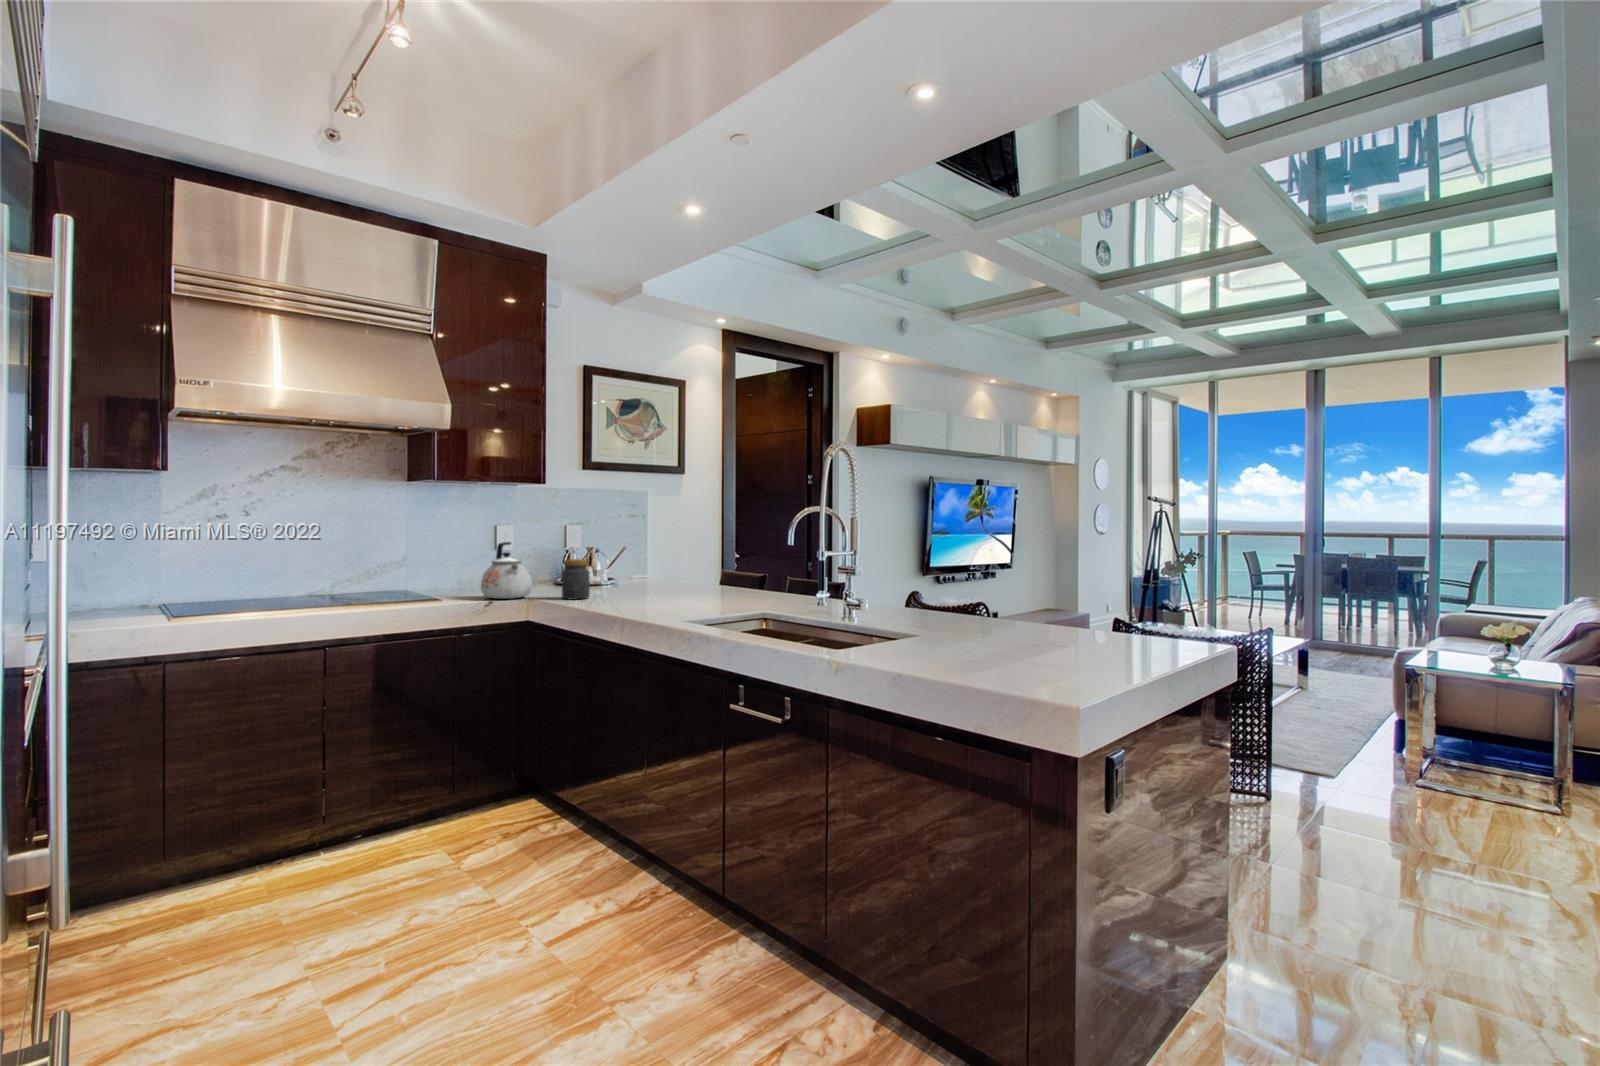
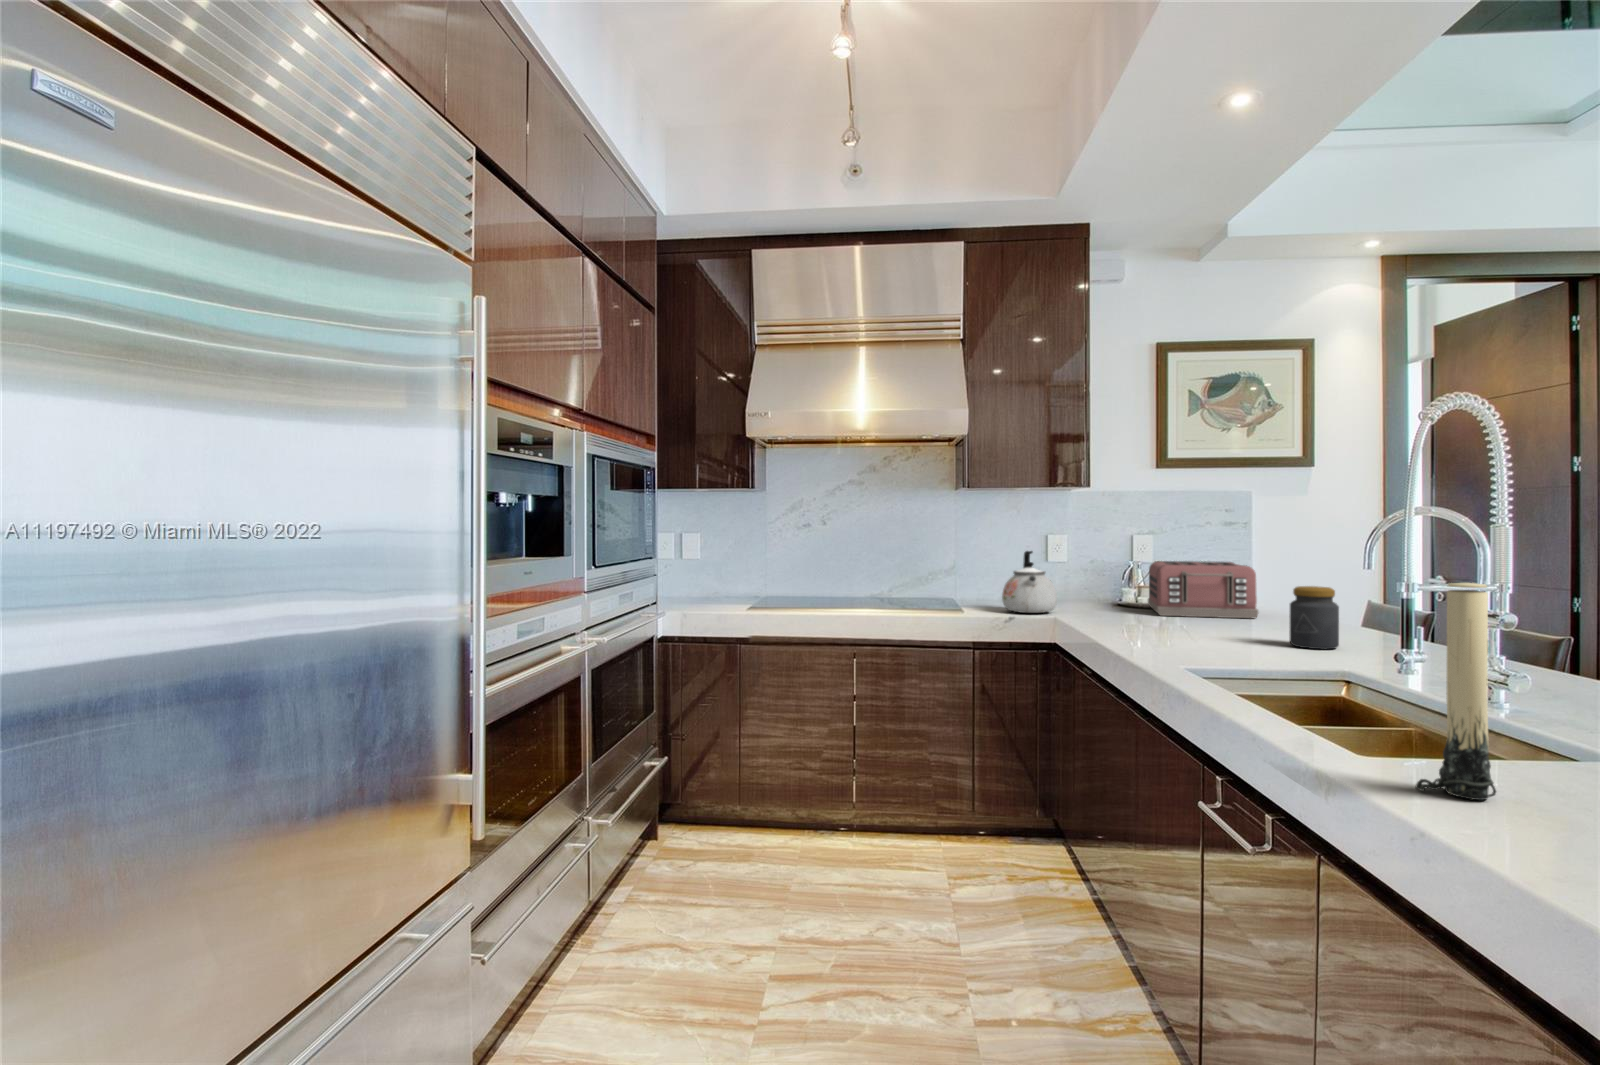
toaster: none [590,548,679,593] -> present [1148,561,1258,618]
candle: none [877,551,906,657] -> present [1416,583,1496,800]
jar: present [562,559,590,599] -> present [1290,586,1339,649]

